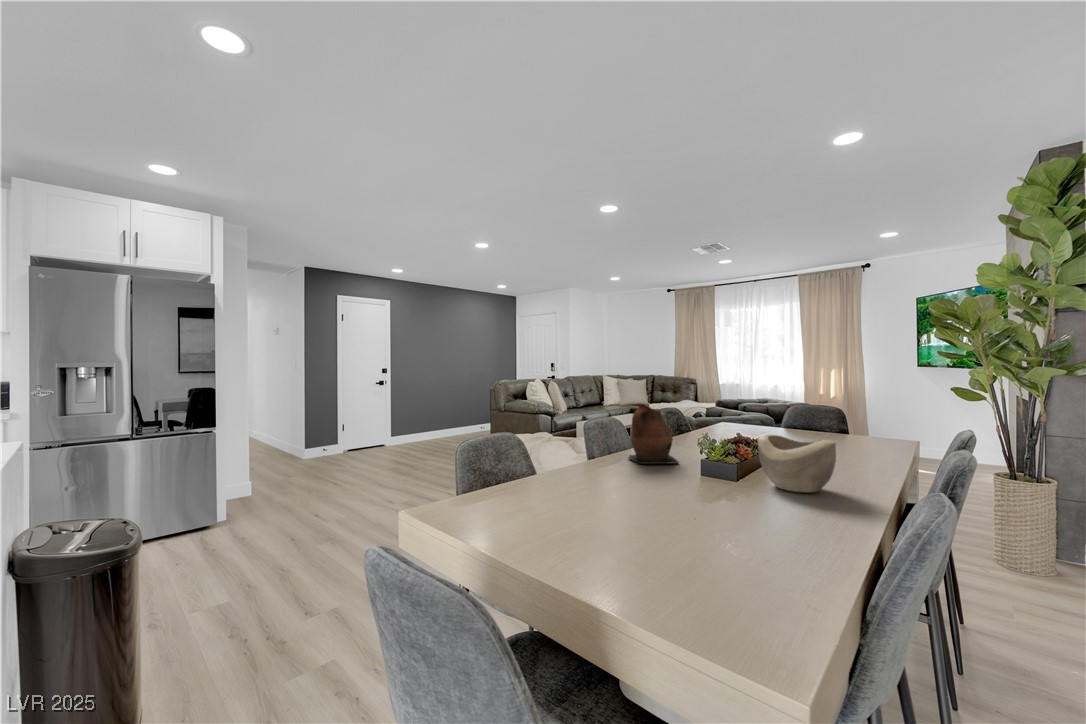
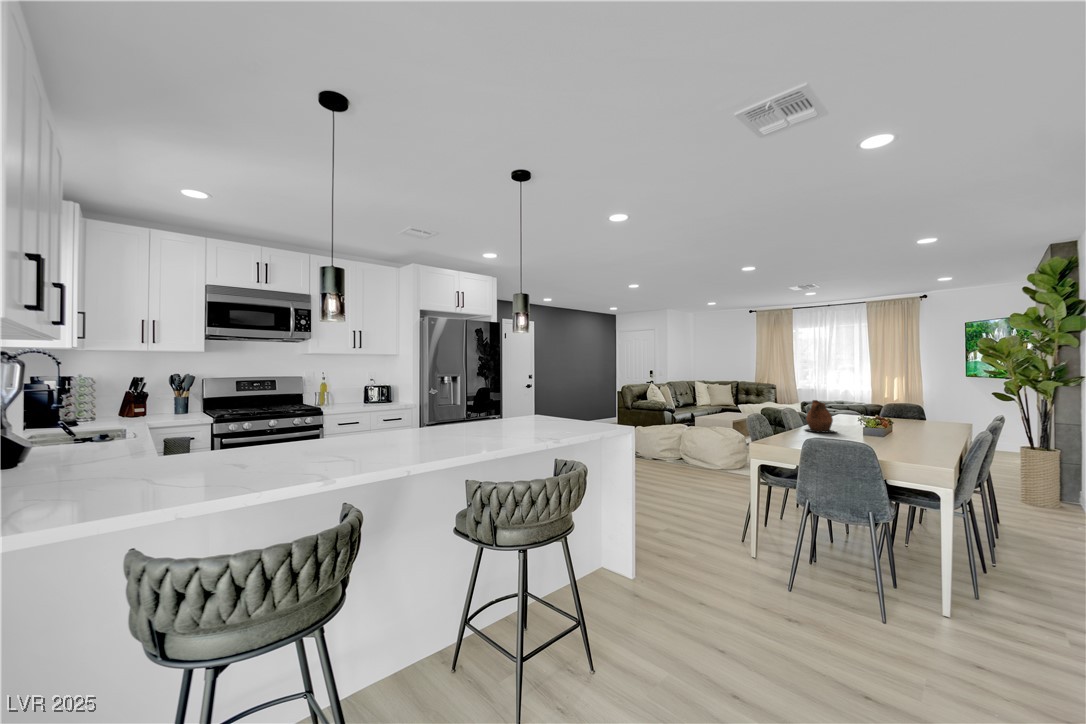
decorative bowl: present [758,435,836,492] -> none [892,415,935,442]

